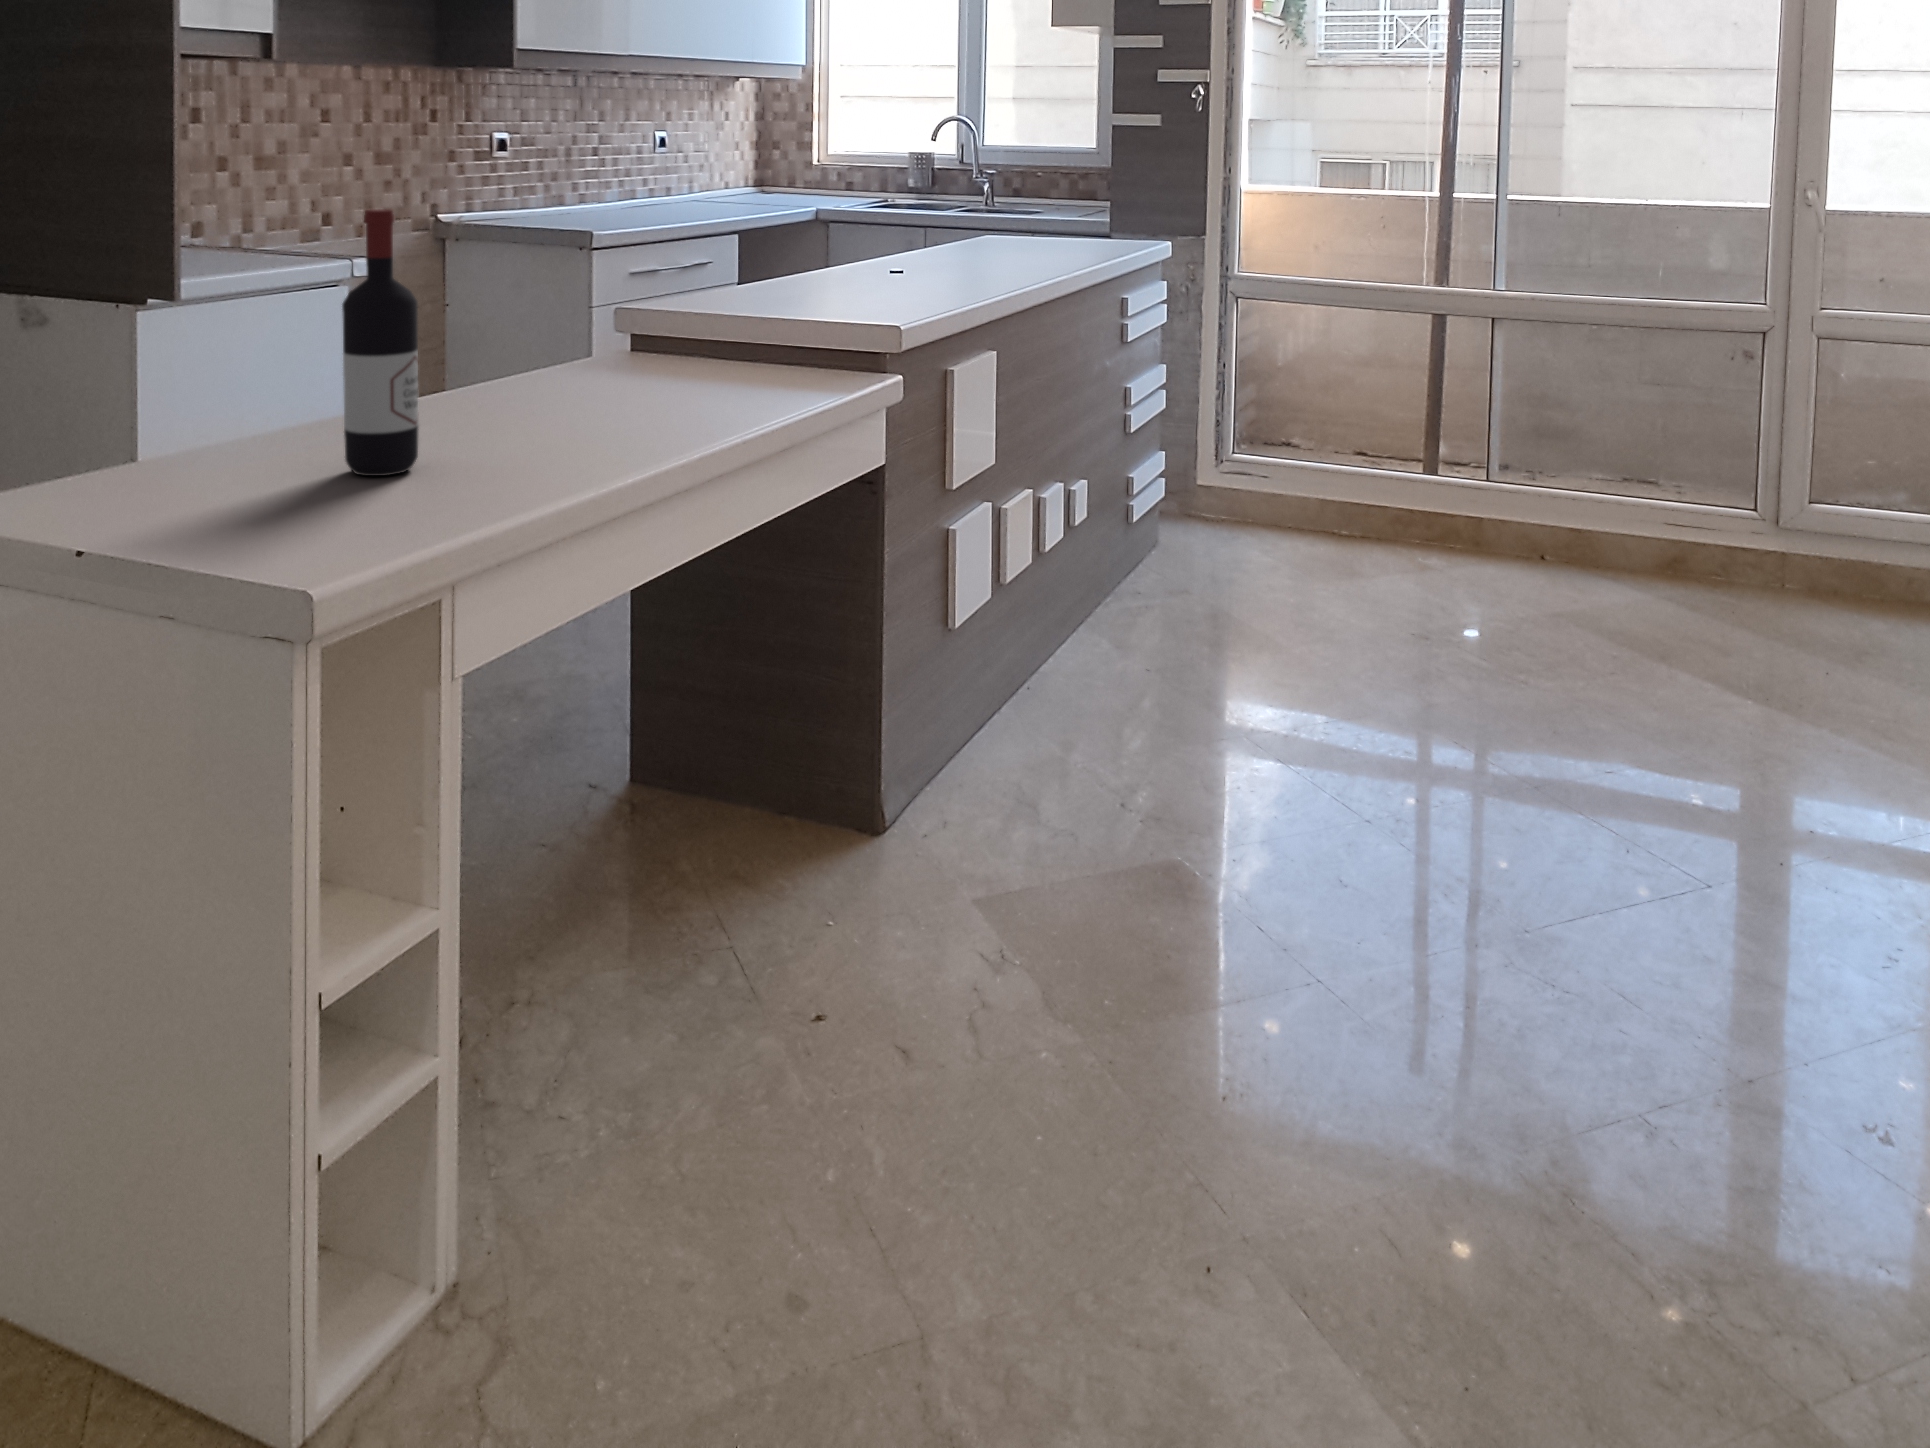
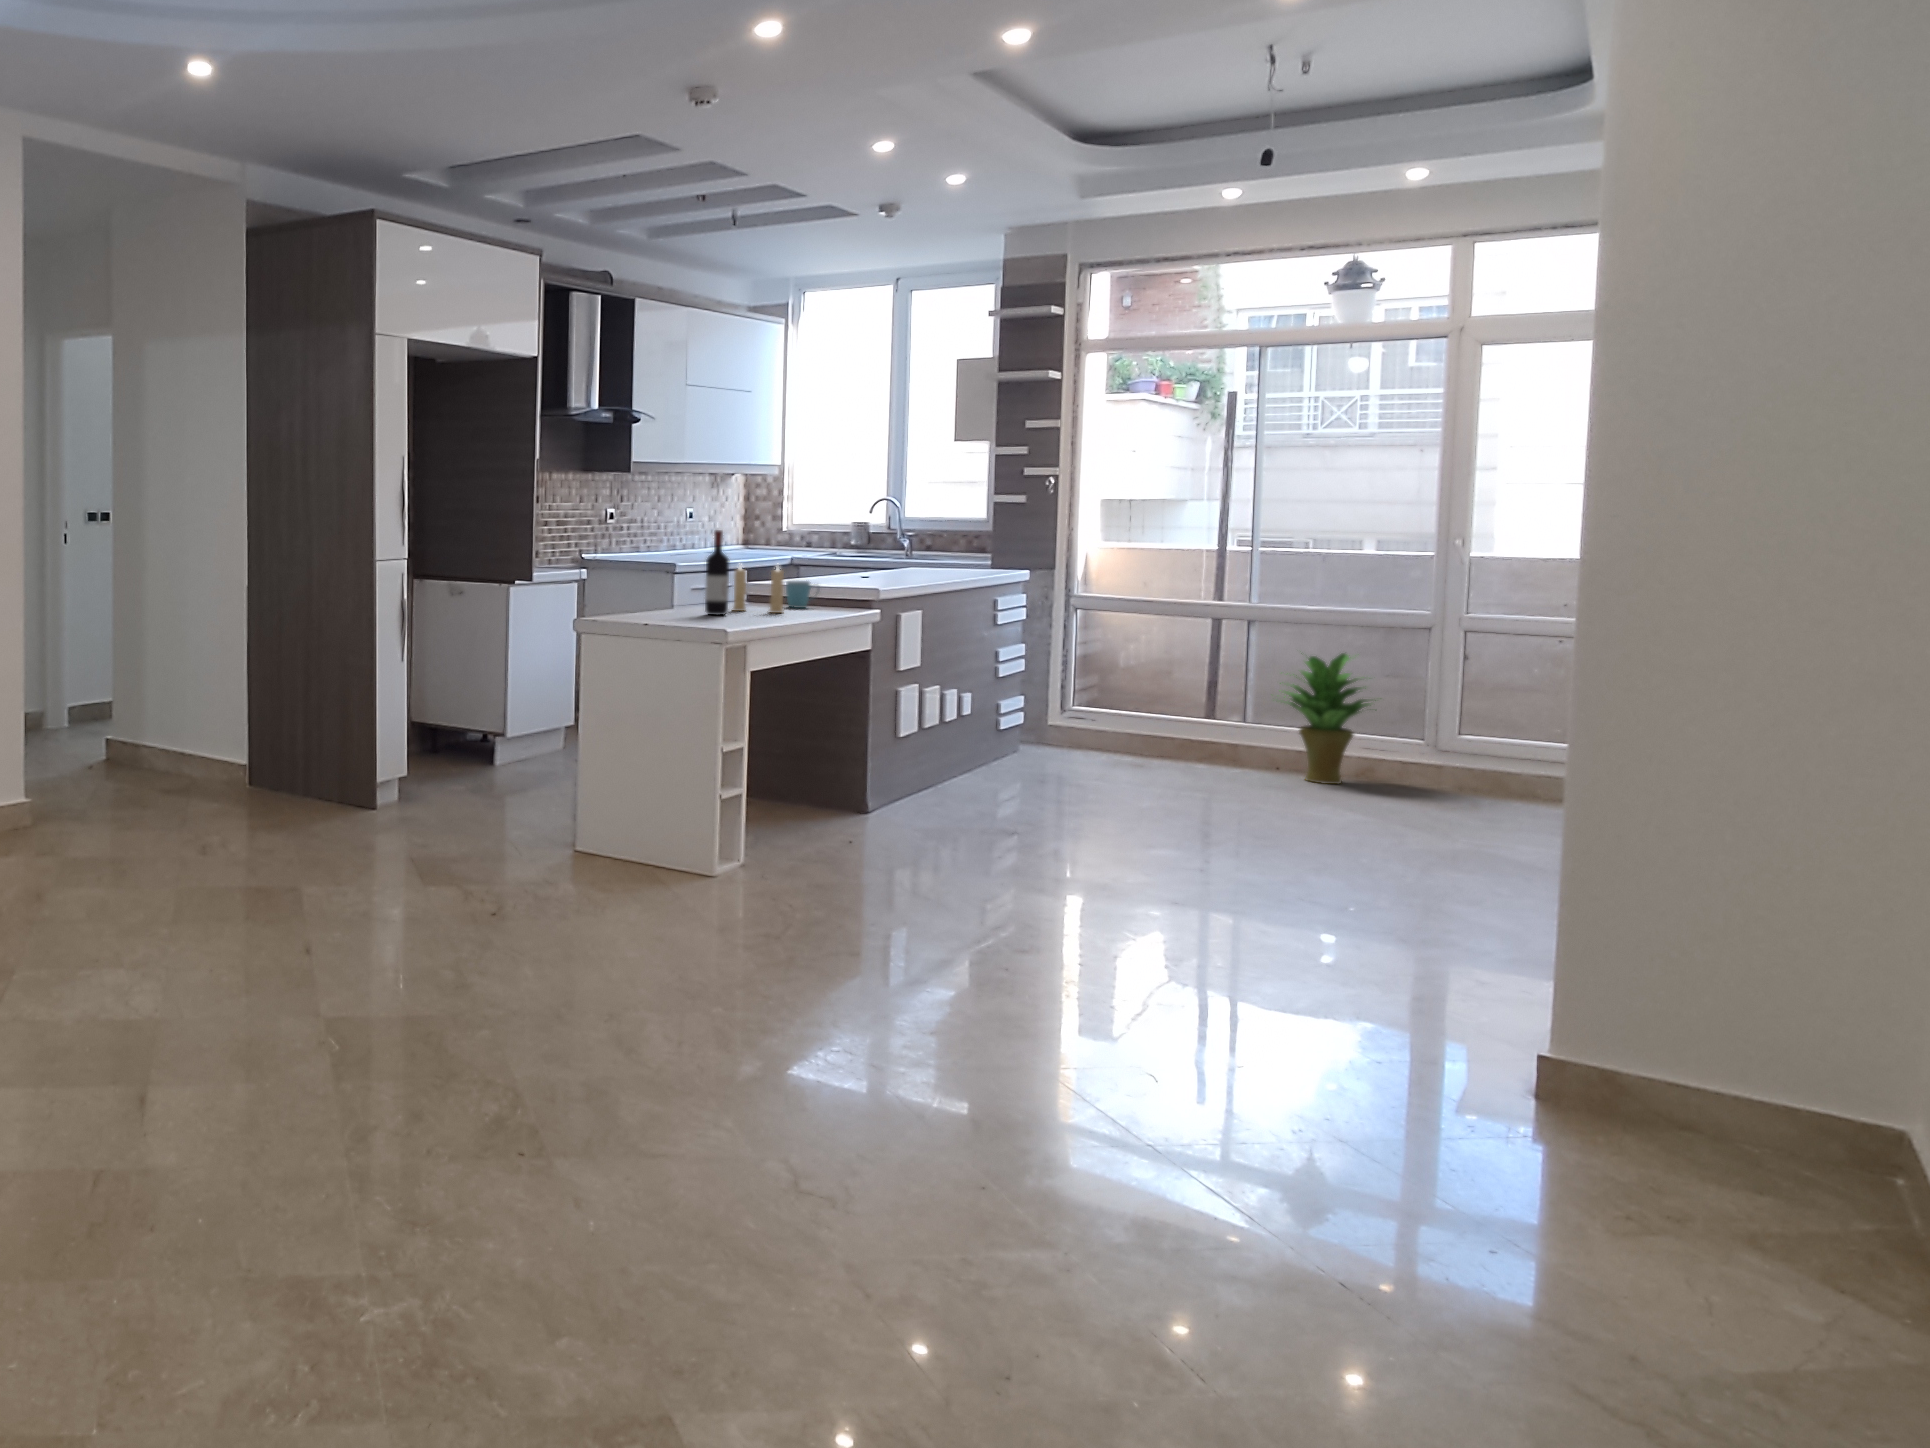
candle: none [487,284,627,434] -> present [733,564,784,613]
mug: none [673,315,755,385] -> present [786,581,812,608]
potted plant: none [1539,366,1718,588] -> present [1280,653,1376,784]

